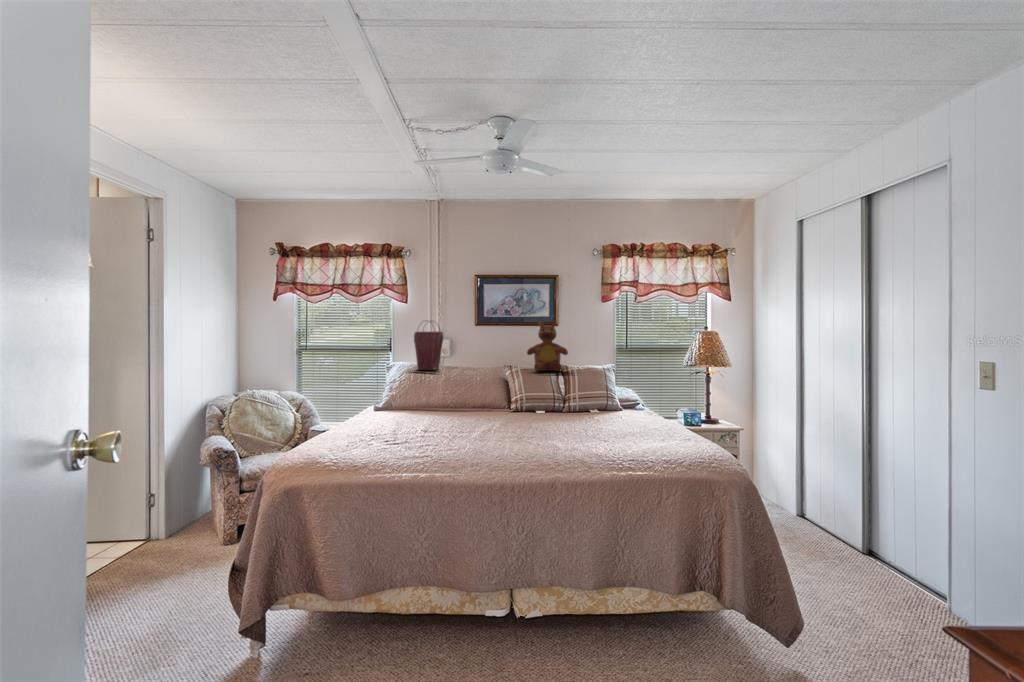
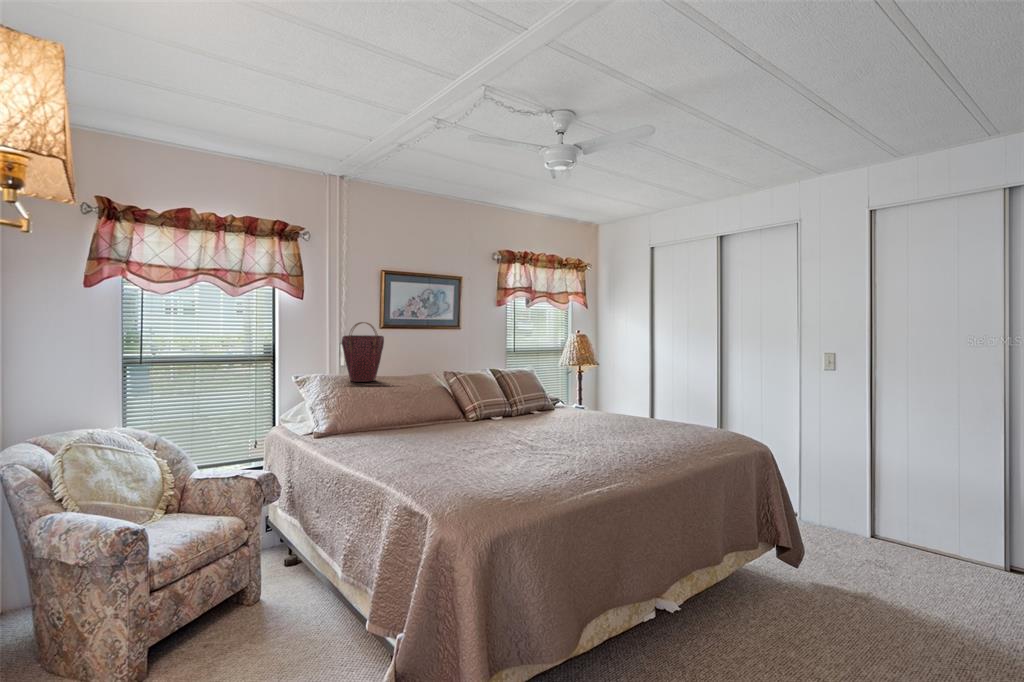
teddy bear: present [527,321,568,371] -> none [465,324,507,376]

